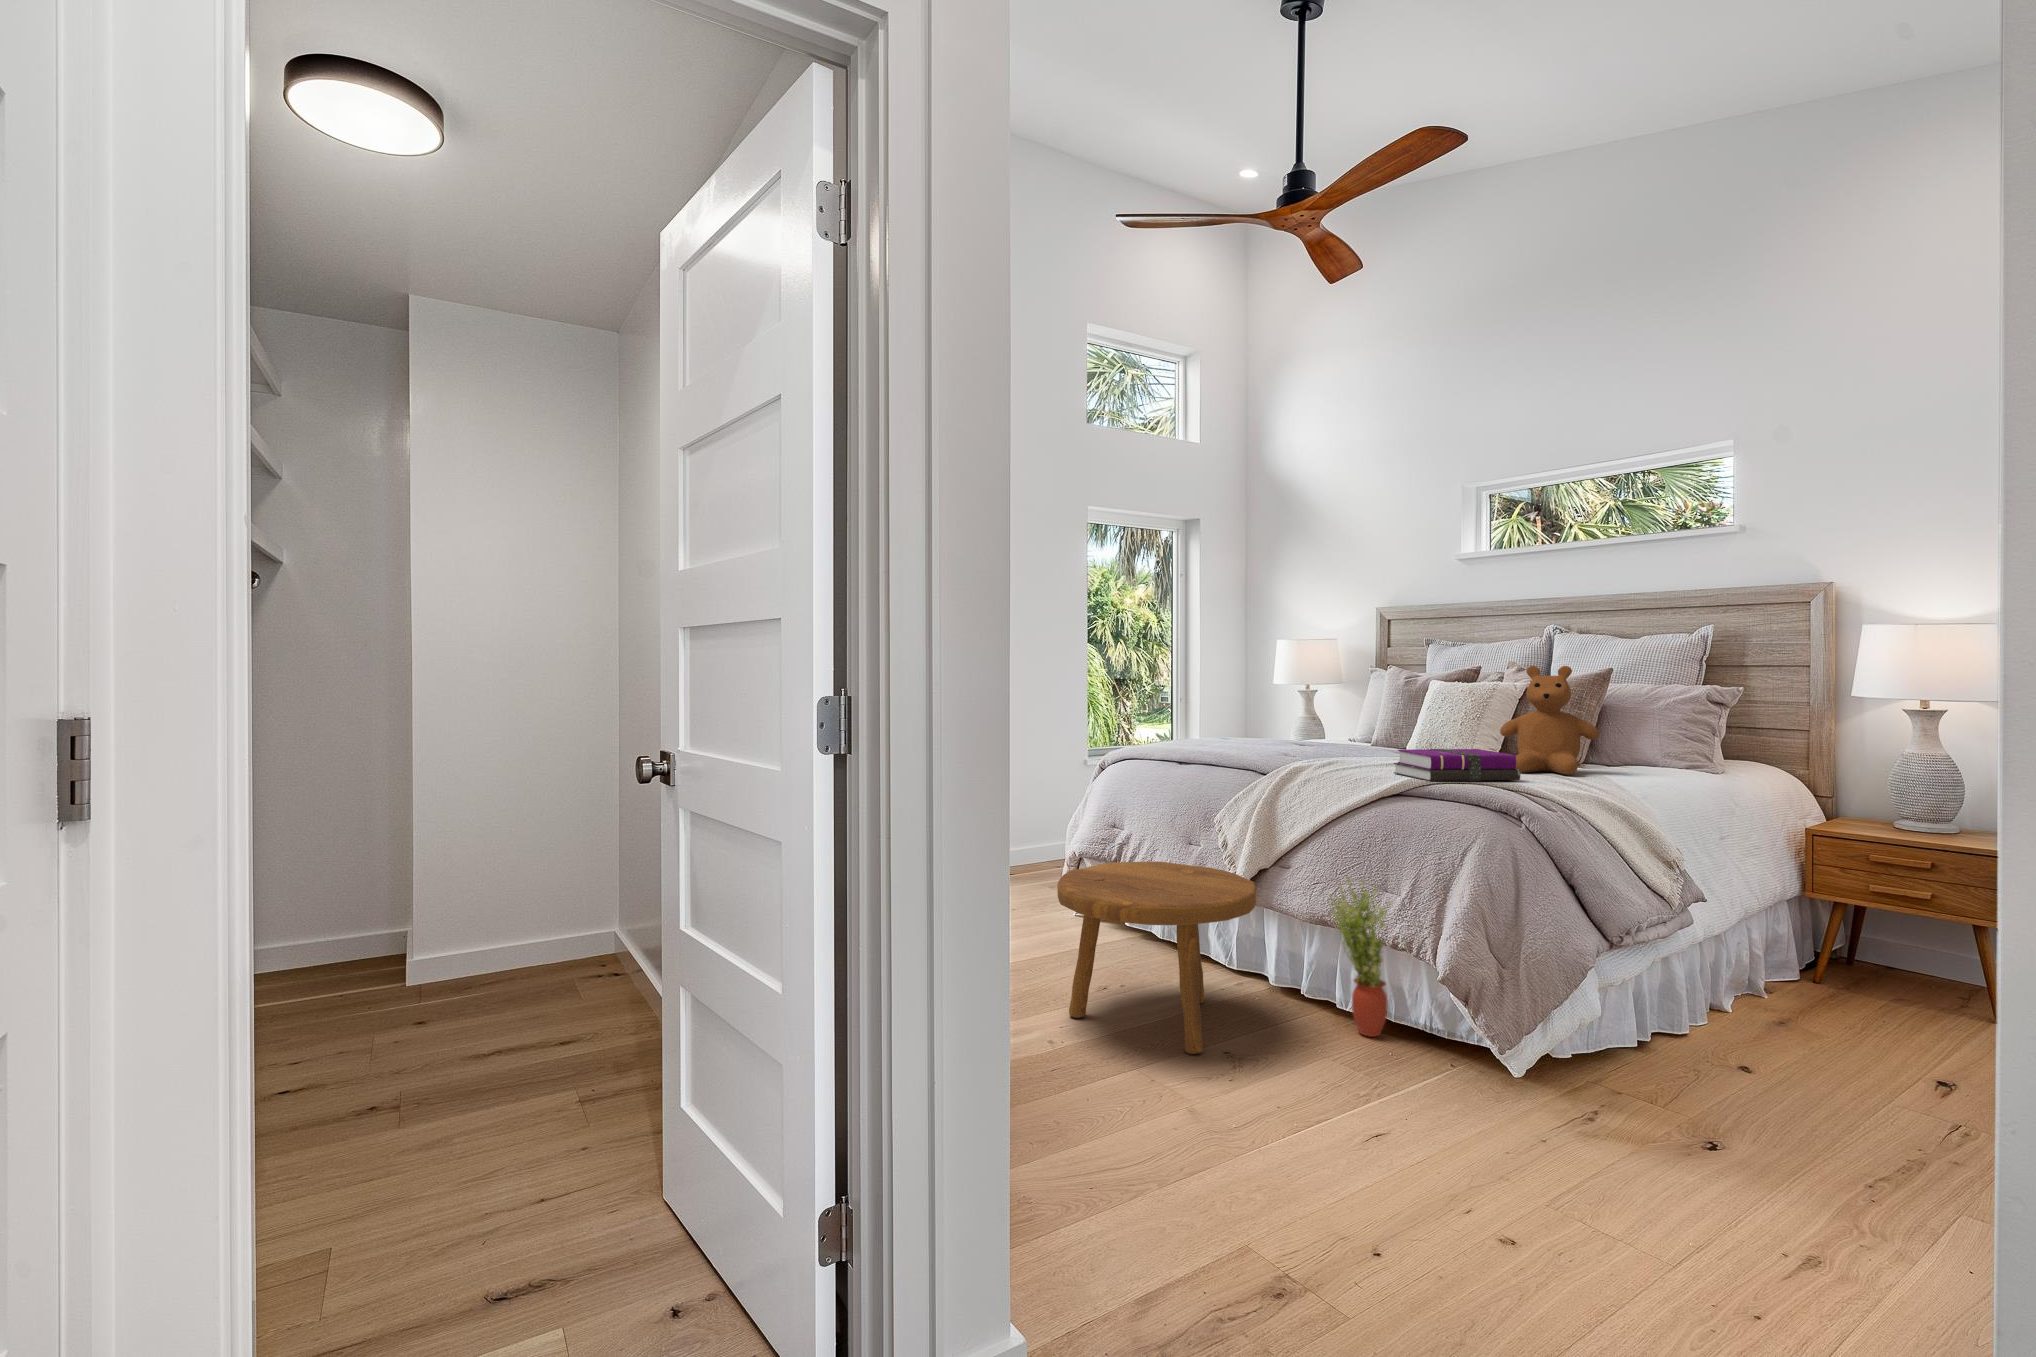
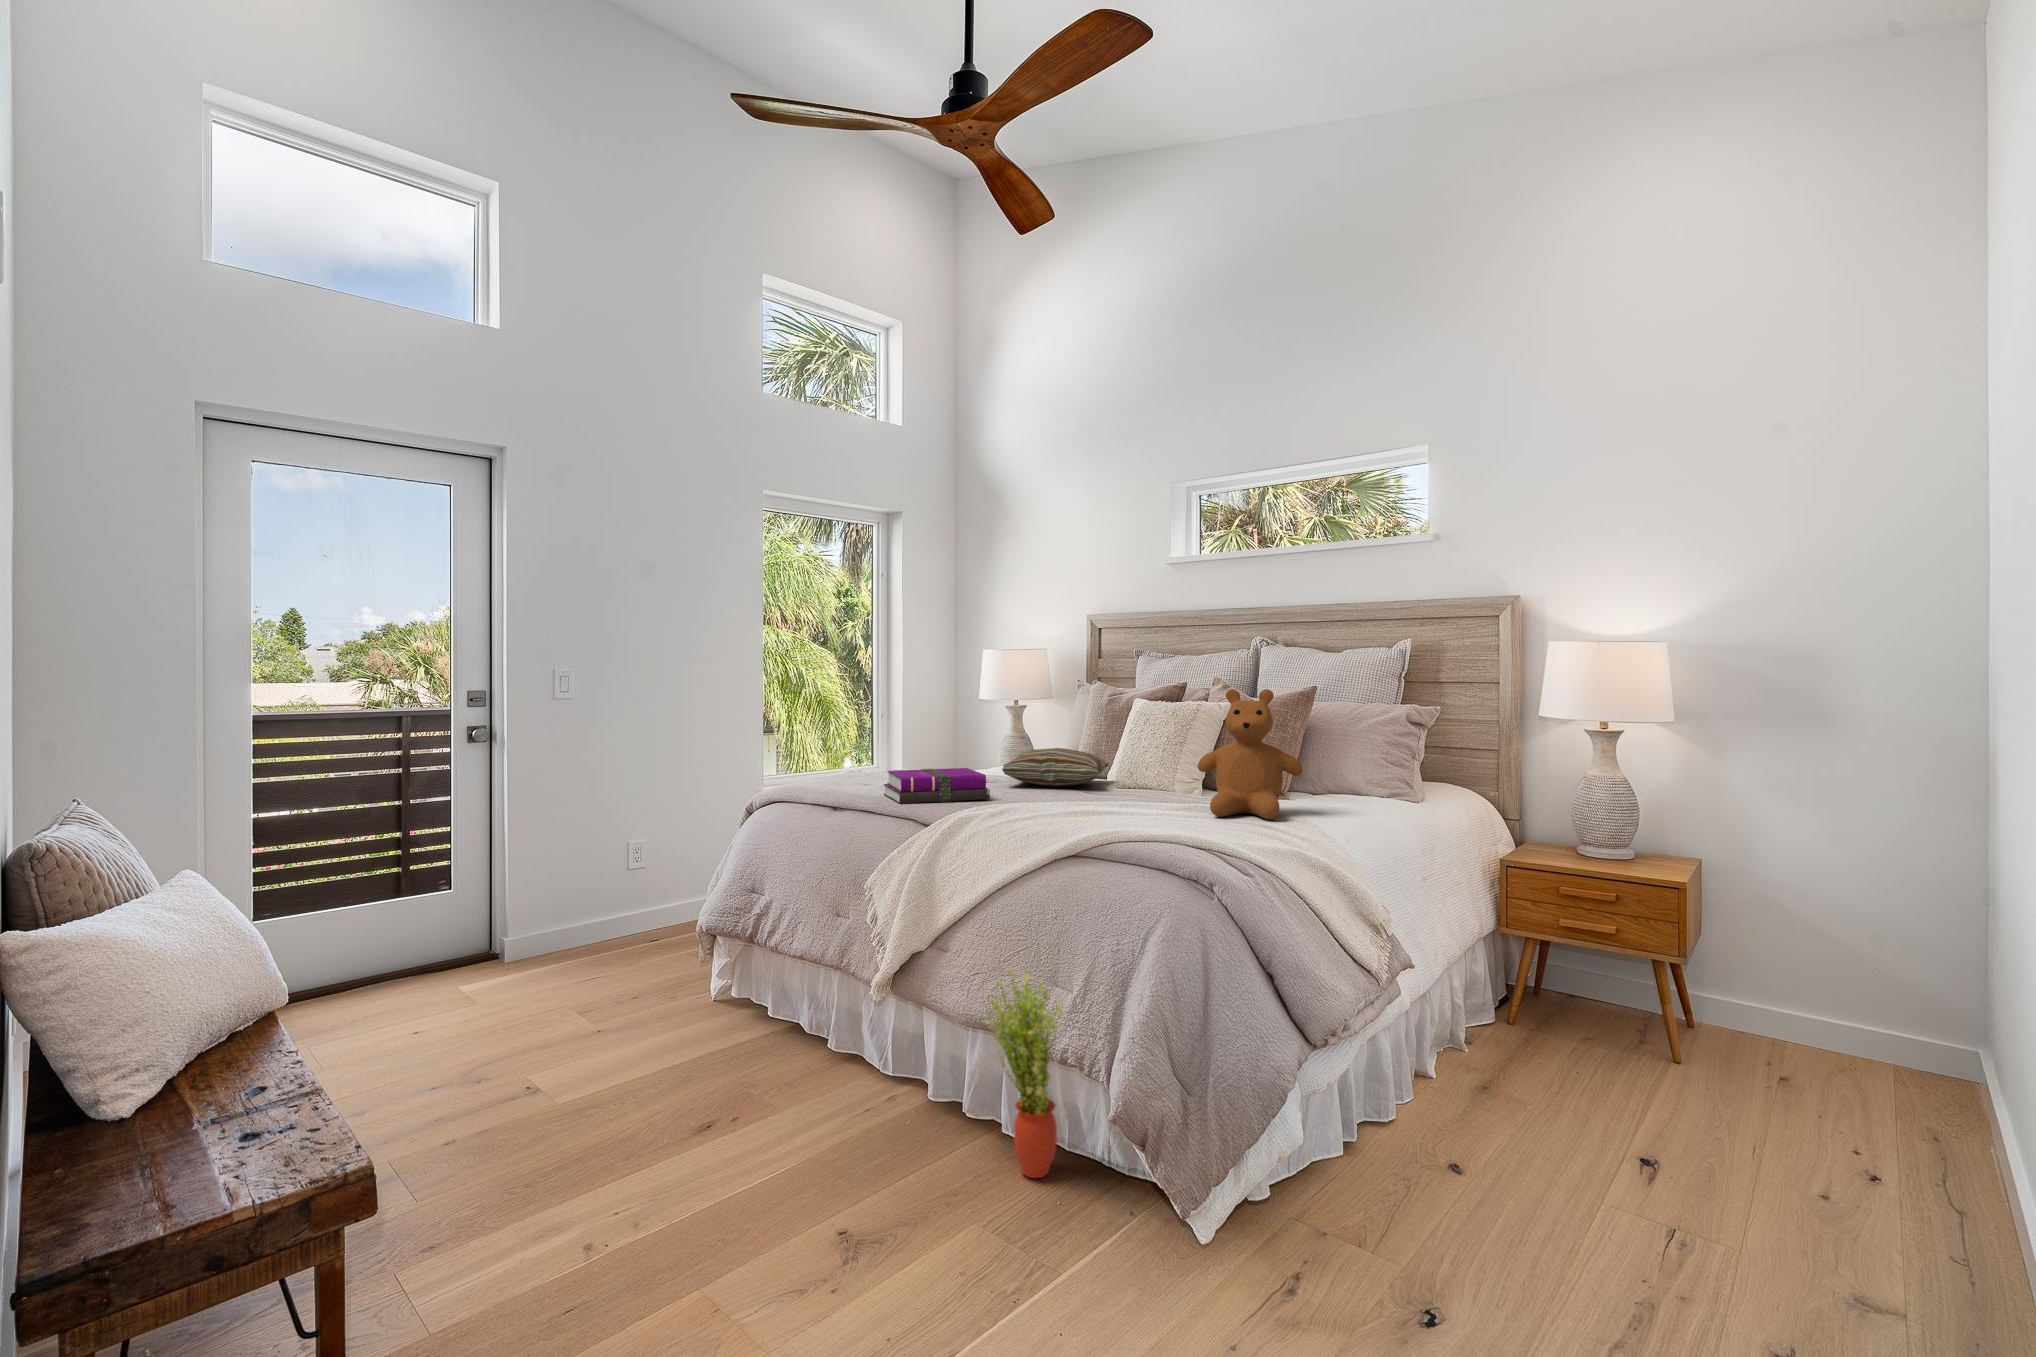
pillow: none [1316,721,1410,753] -> present [1002,748,1109,787]
notebook: present [1394,749,1521,781] -> present [884,768,990,804]
footstool: present [1057,861,1256,1054] -> none [607,952,891,1248]

